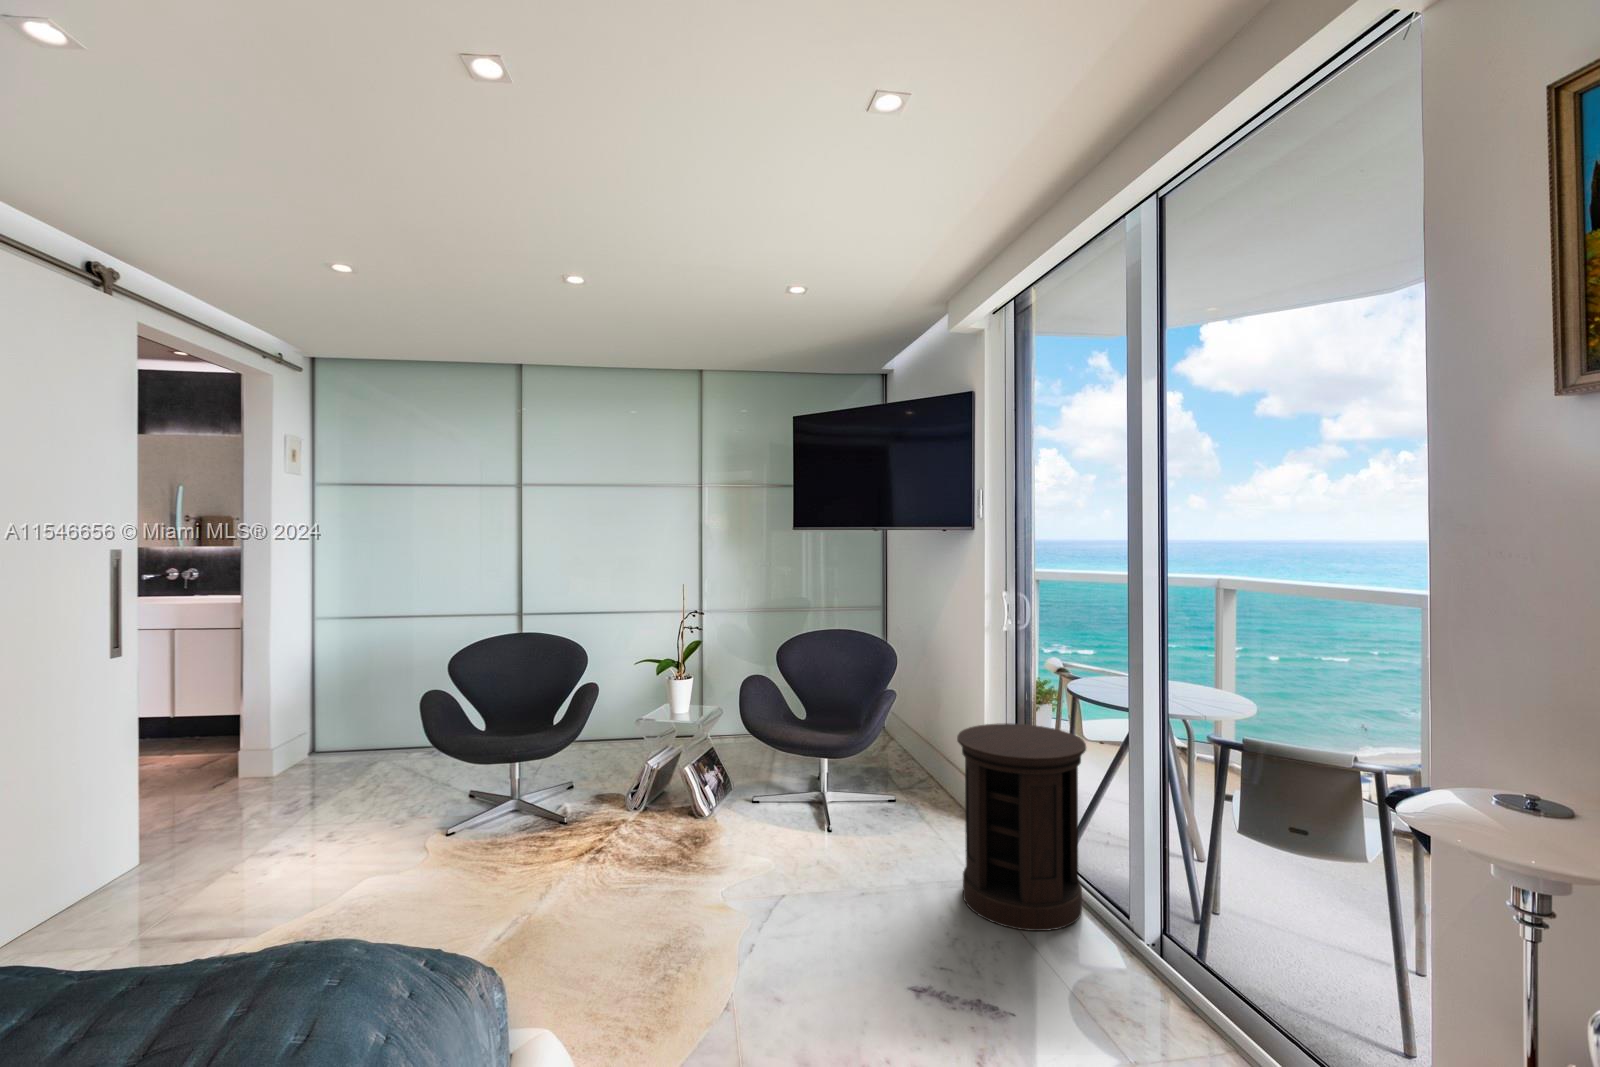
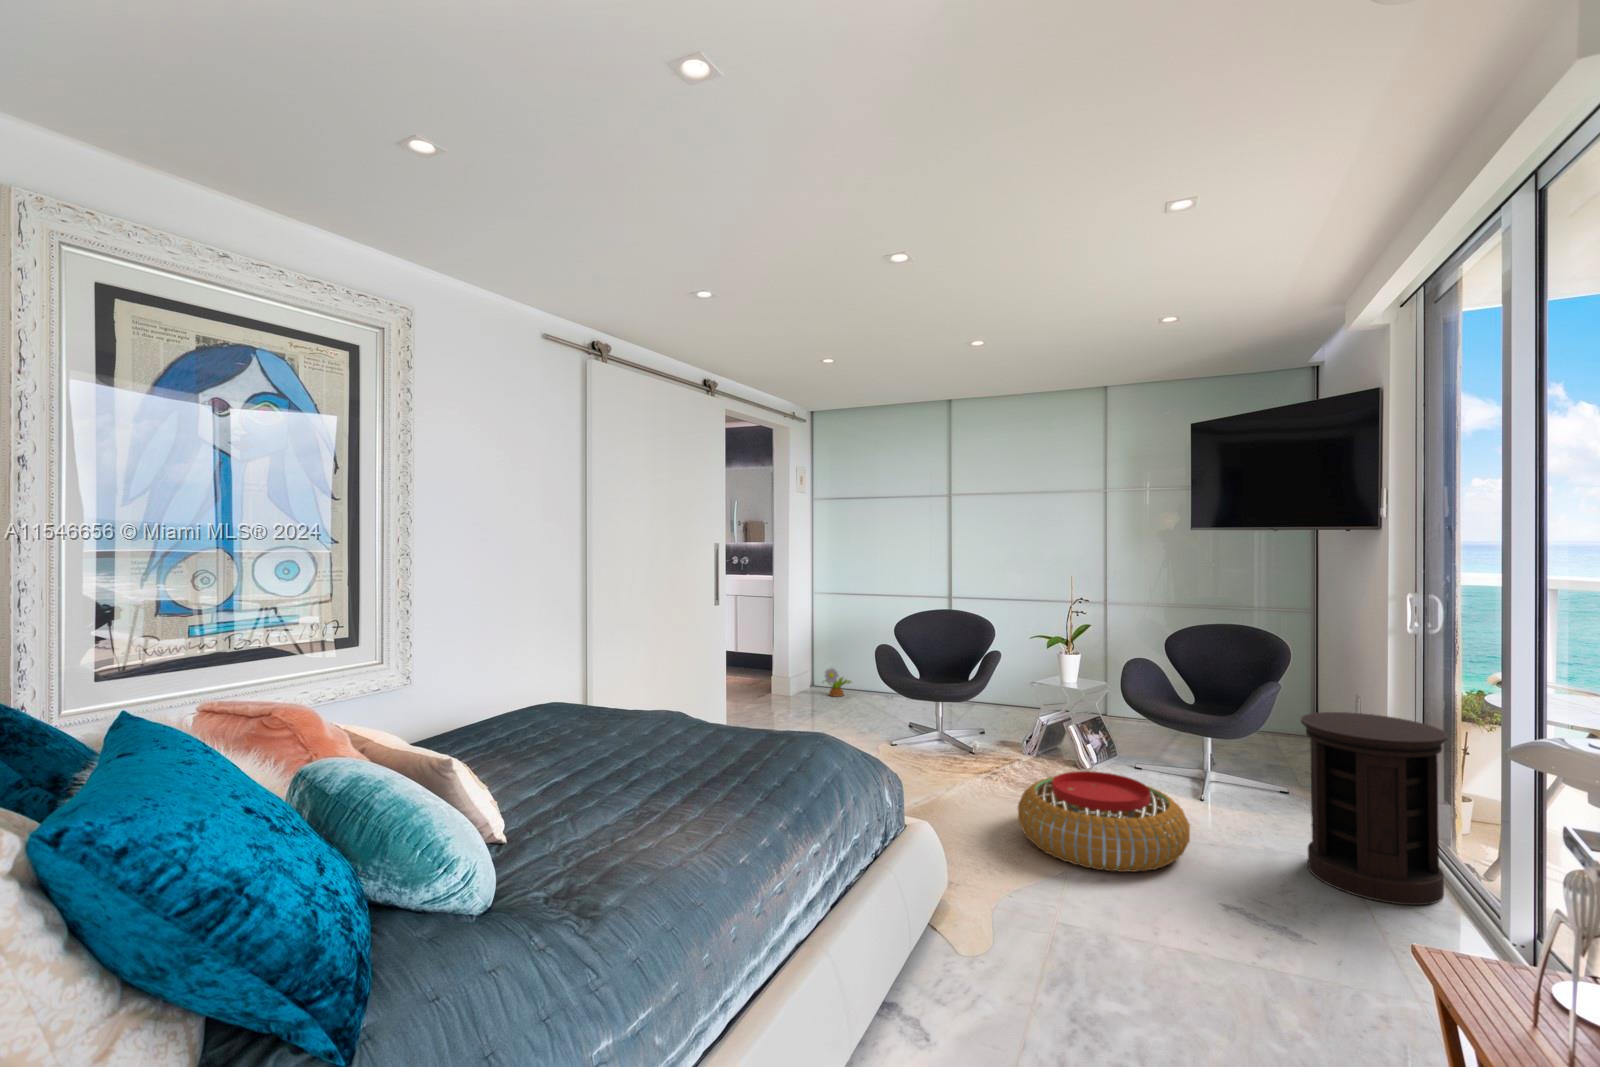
decorative plant: none [325,722,378,763] -> present [825,668,851,697]
pouf: none [654,837,861,986] -> present [1018,771,1190,872]

